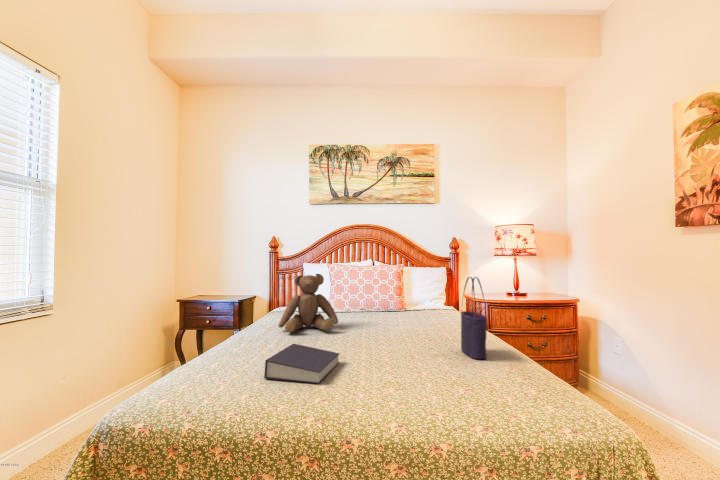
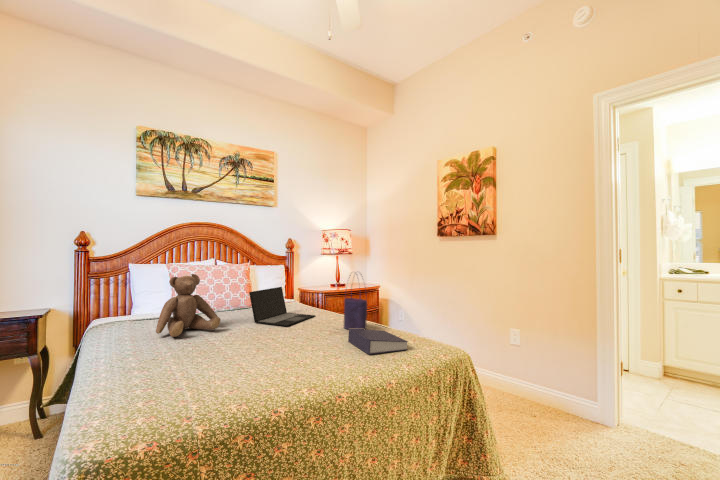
laptop: none [370,292,448,338] -> present [249,287,315,326]
book: present [264,344,340,384] -> present [348,329,408,355]

